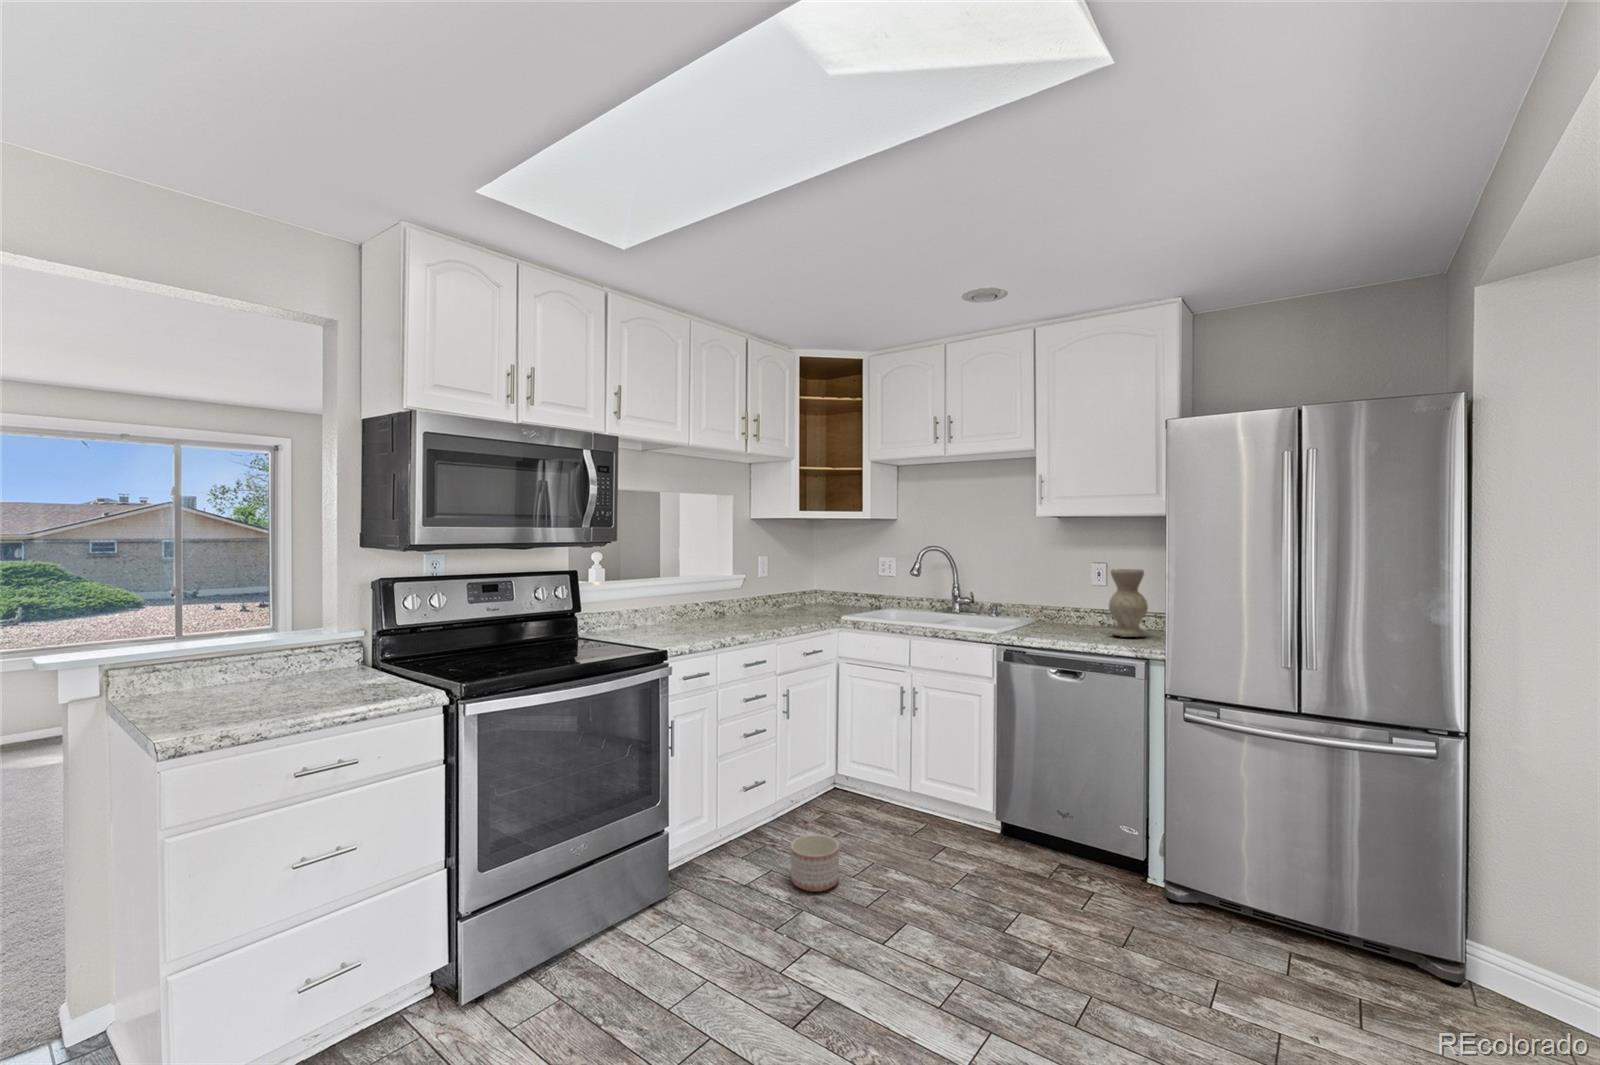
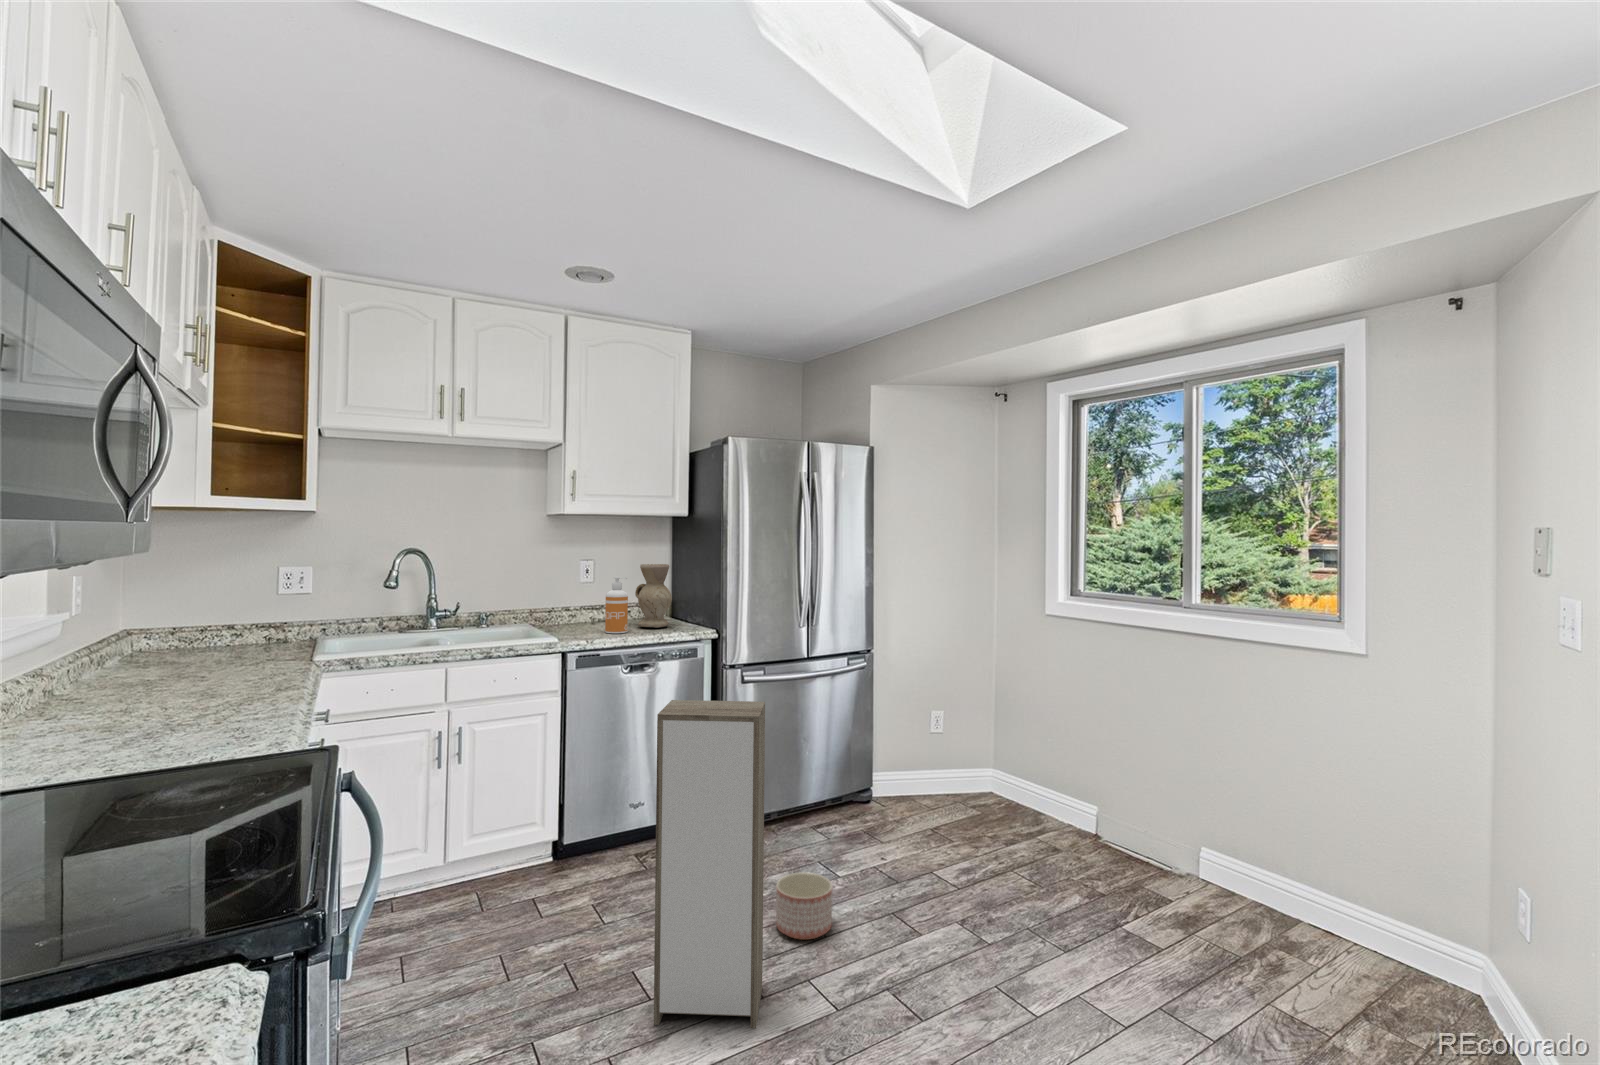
soap dispenser: none [1062,581,1086,637] -> present [605,577,628,633]
storage cabinet: none [852,693,951,1018] -> present [654,700,765,1029]
planter: present [791,834,839,892] -> present [776,872,832,940]

